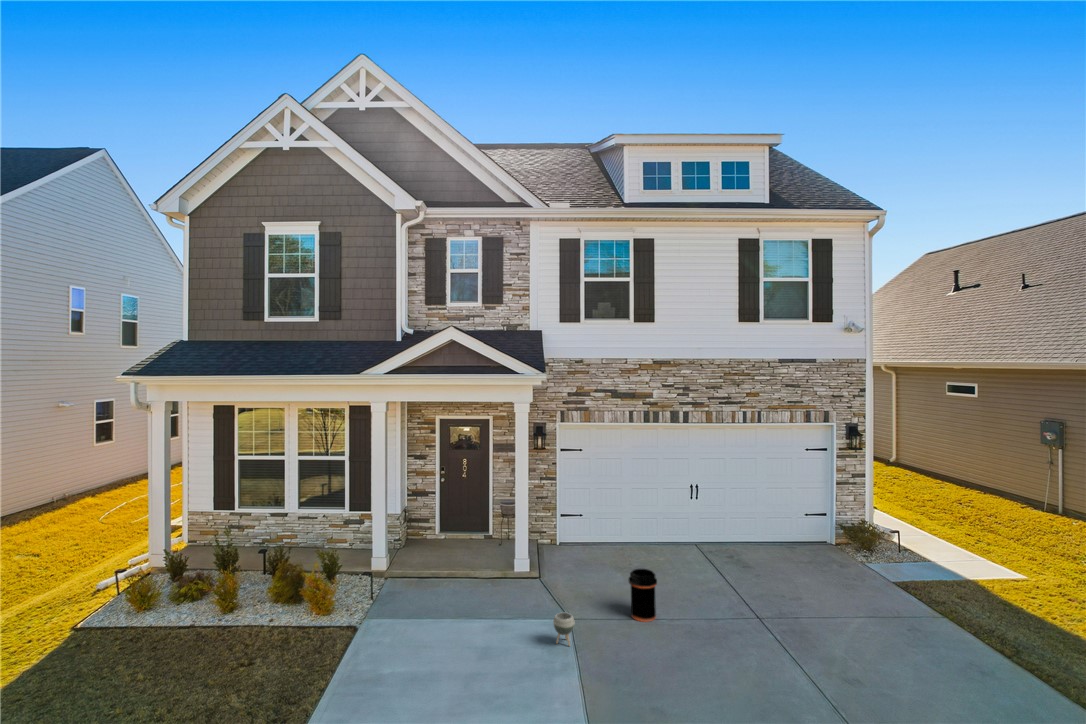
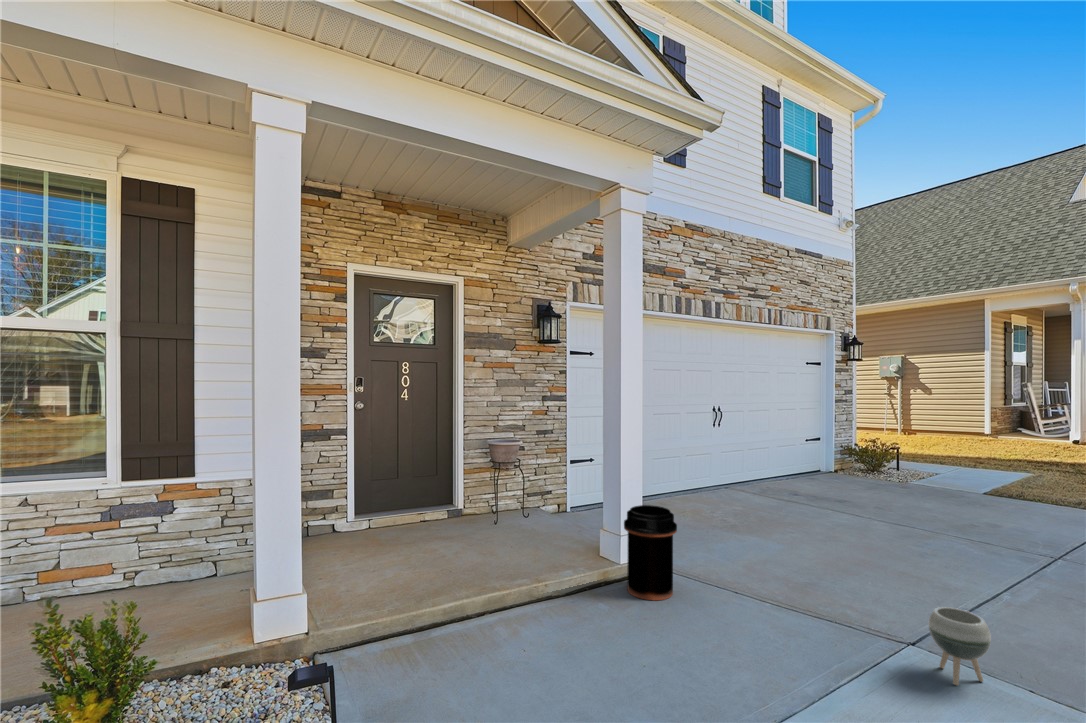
trash can: present [629,569,657,622] -> present [624,505,677,600]

